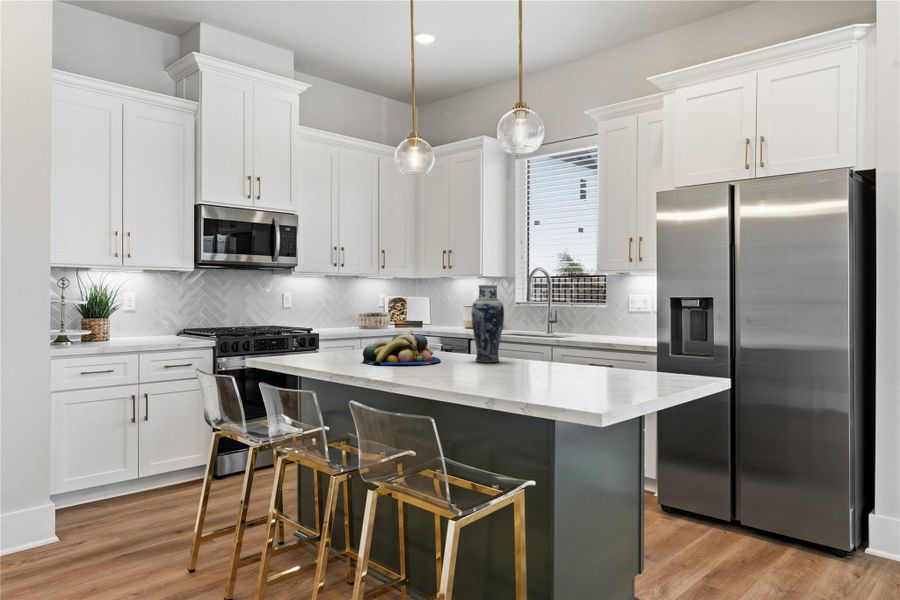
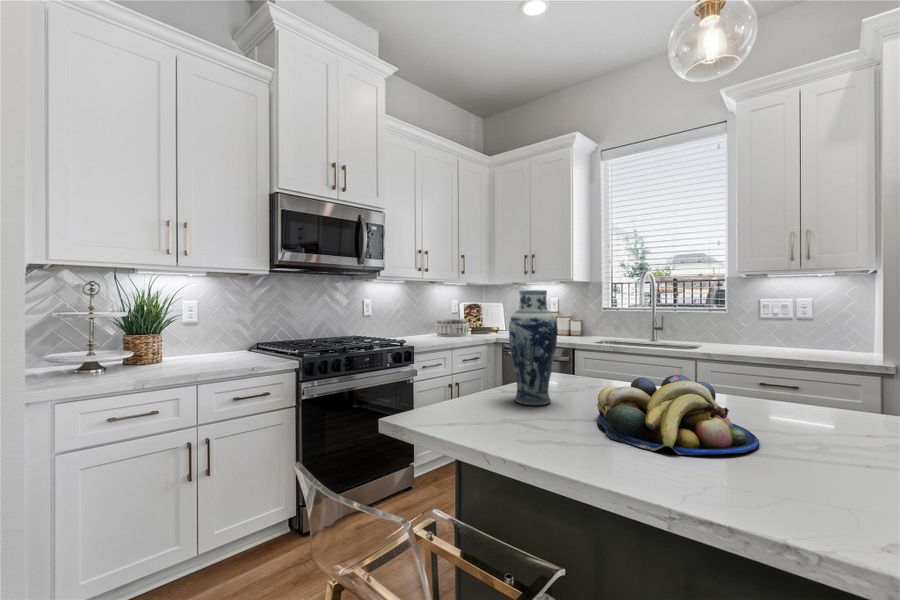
vase: present [472,285,504,362] -> present [509,290,557,405]

